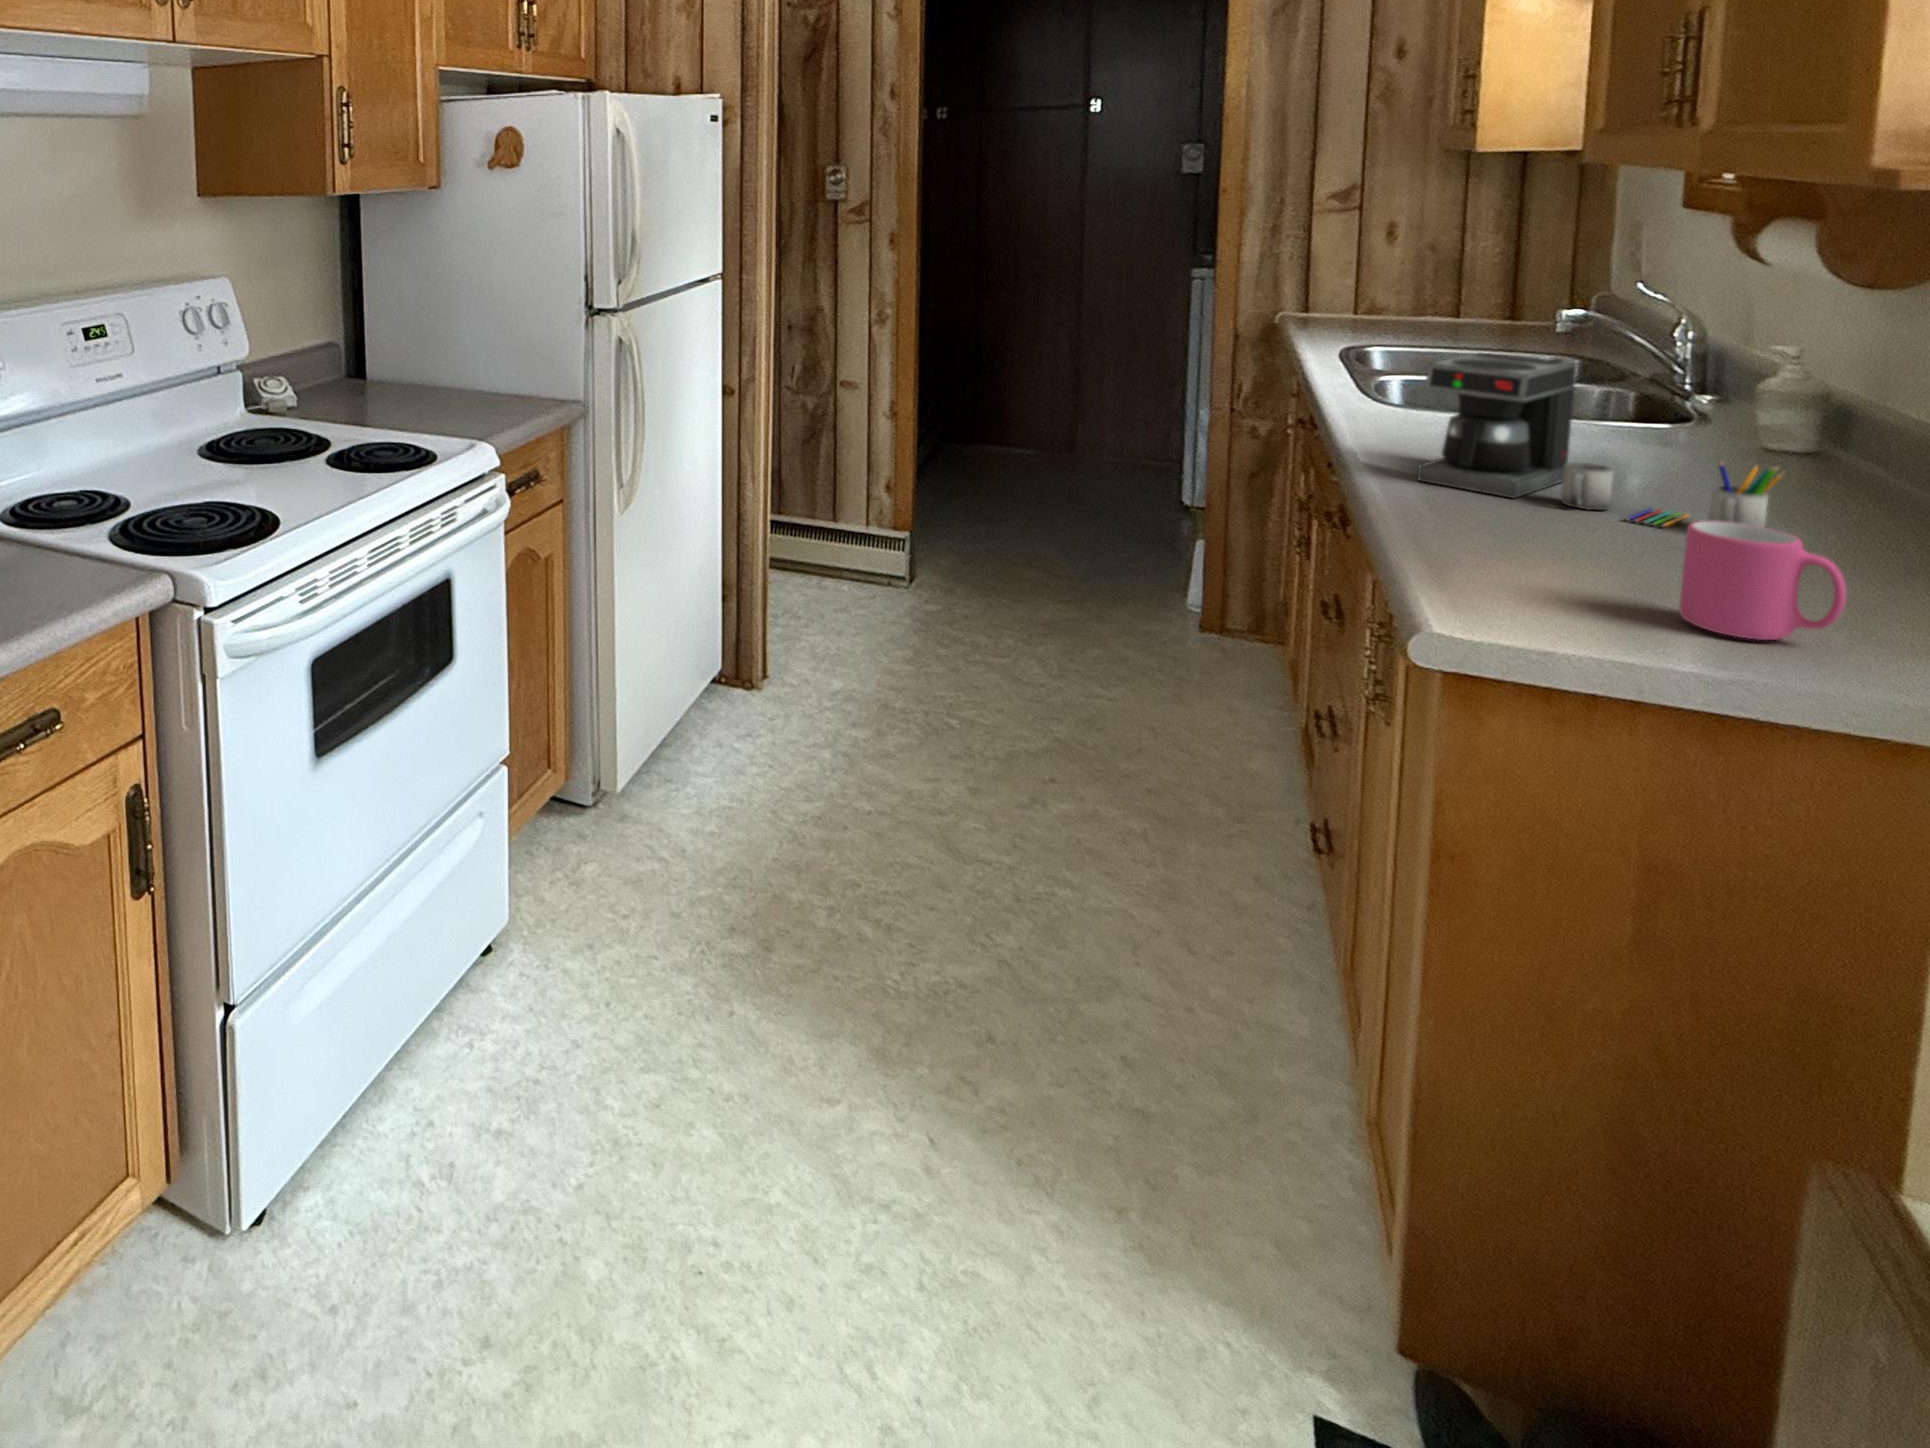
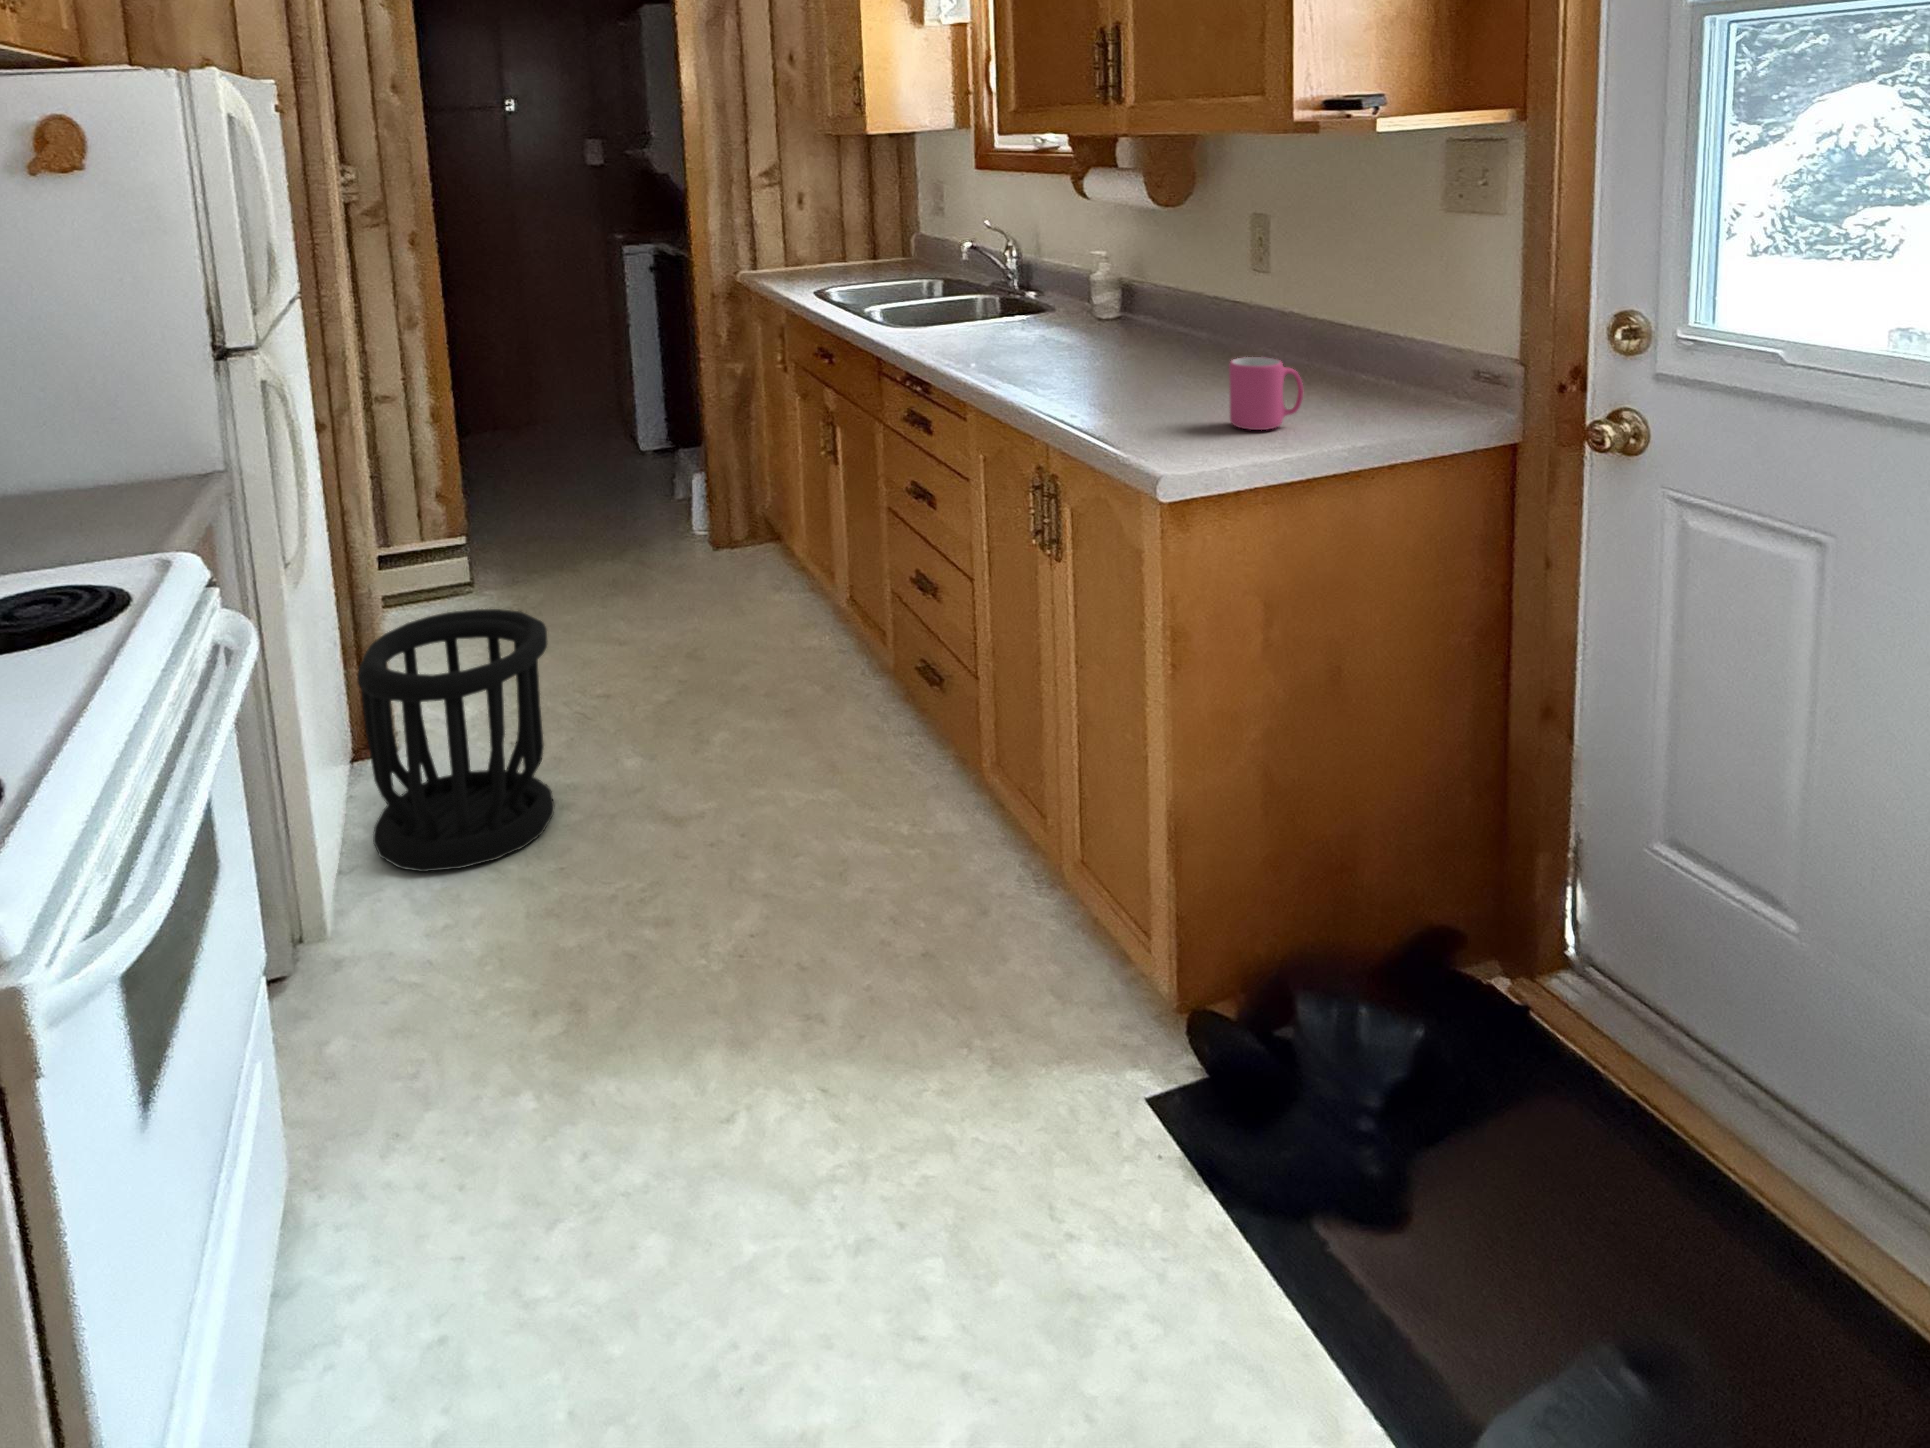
coffee maker: present [1418,353,1785,527] -> none [998,275,1191,378]
wastebasket: none [697,574,873,805] -> present [358,609,554,872]

